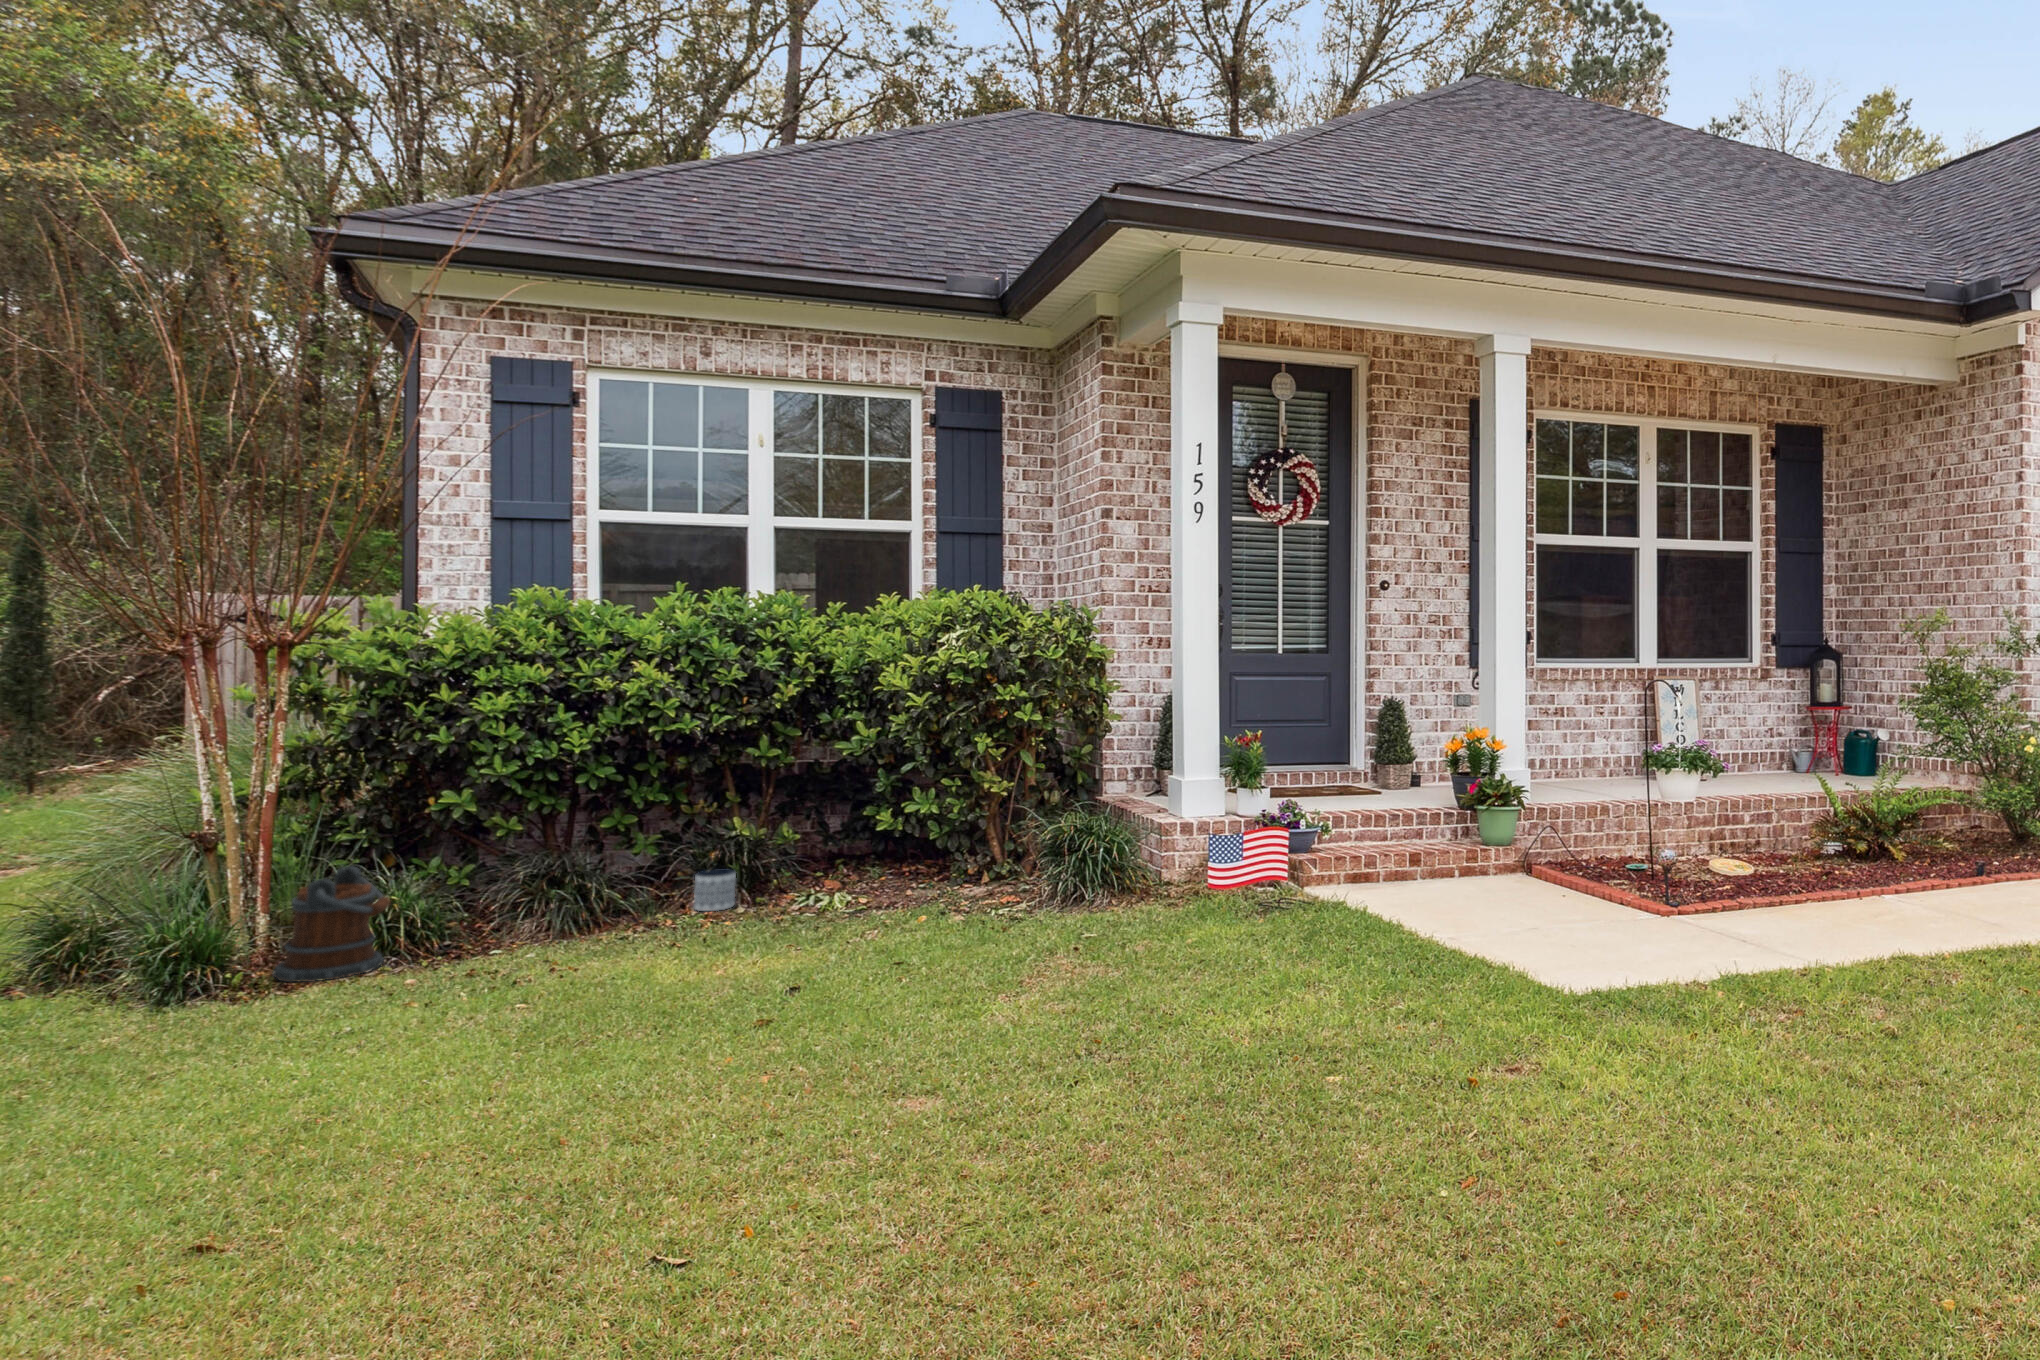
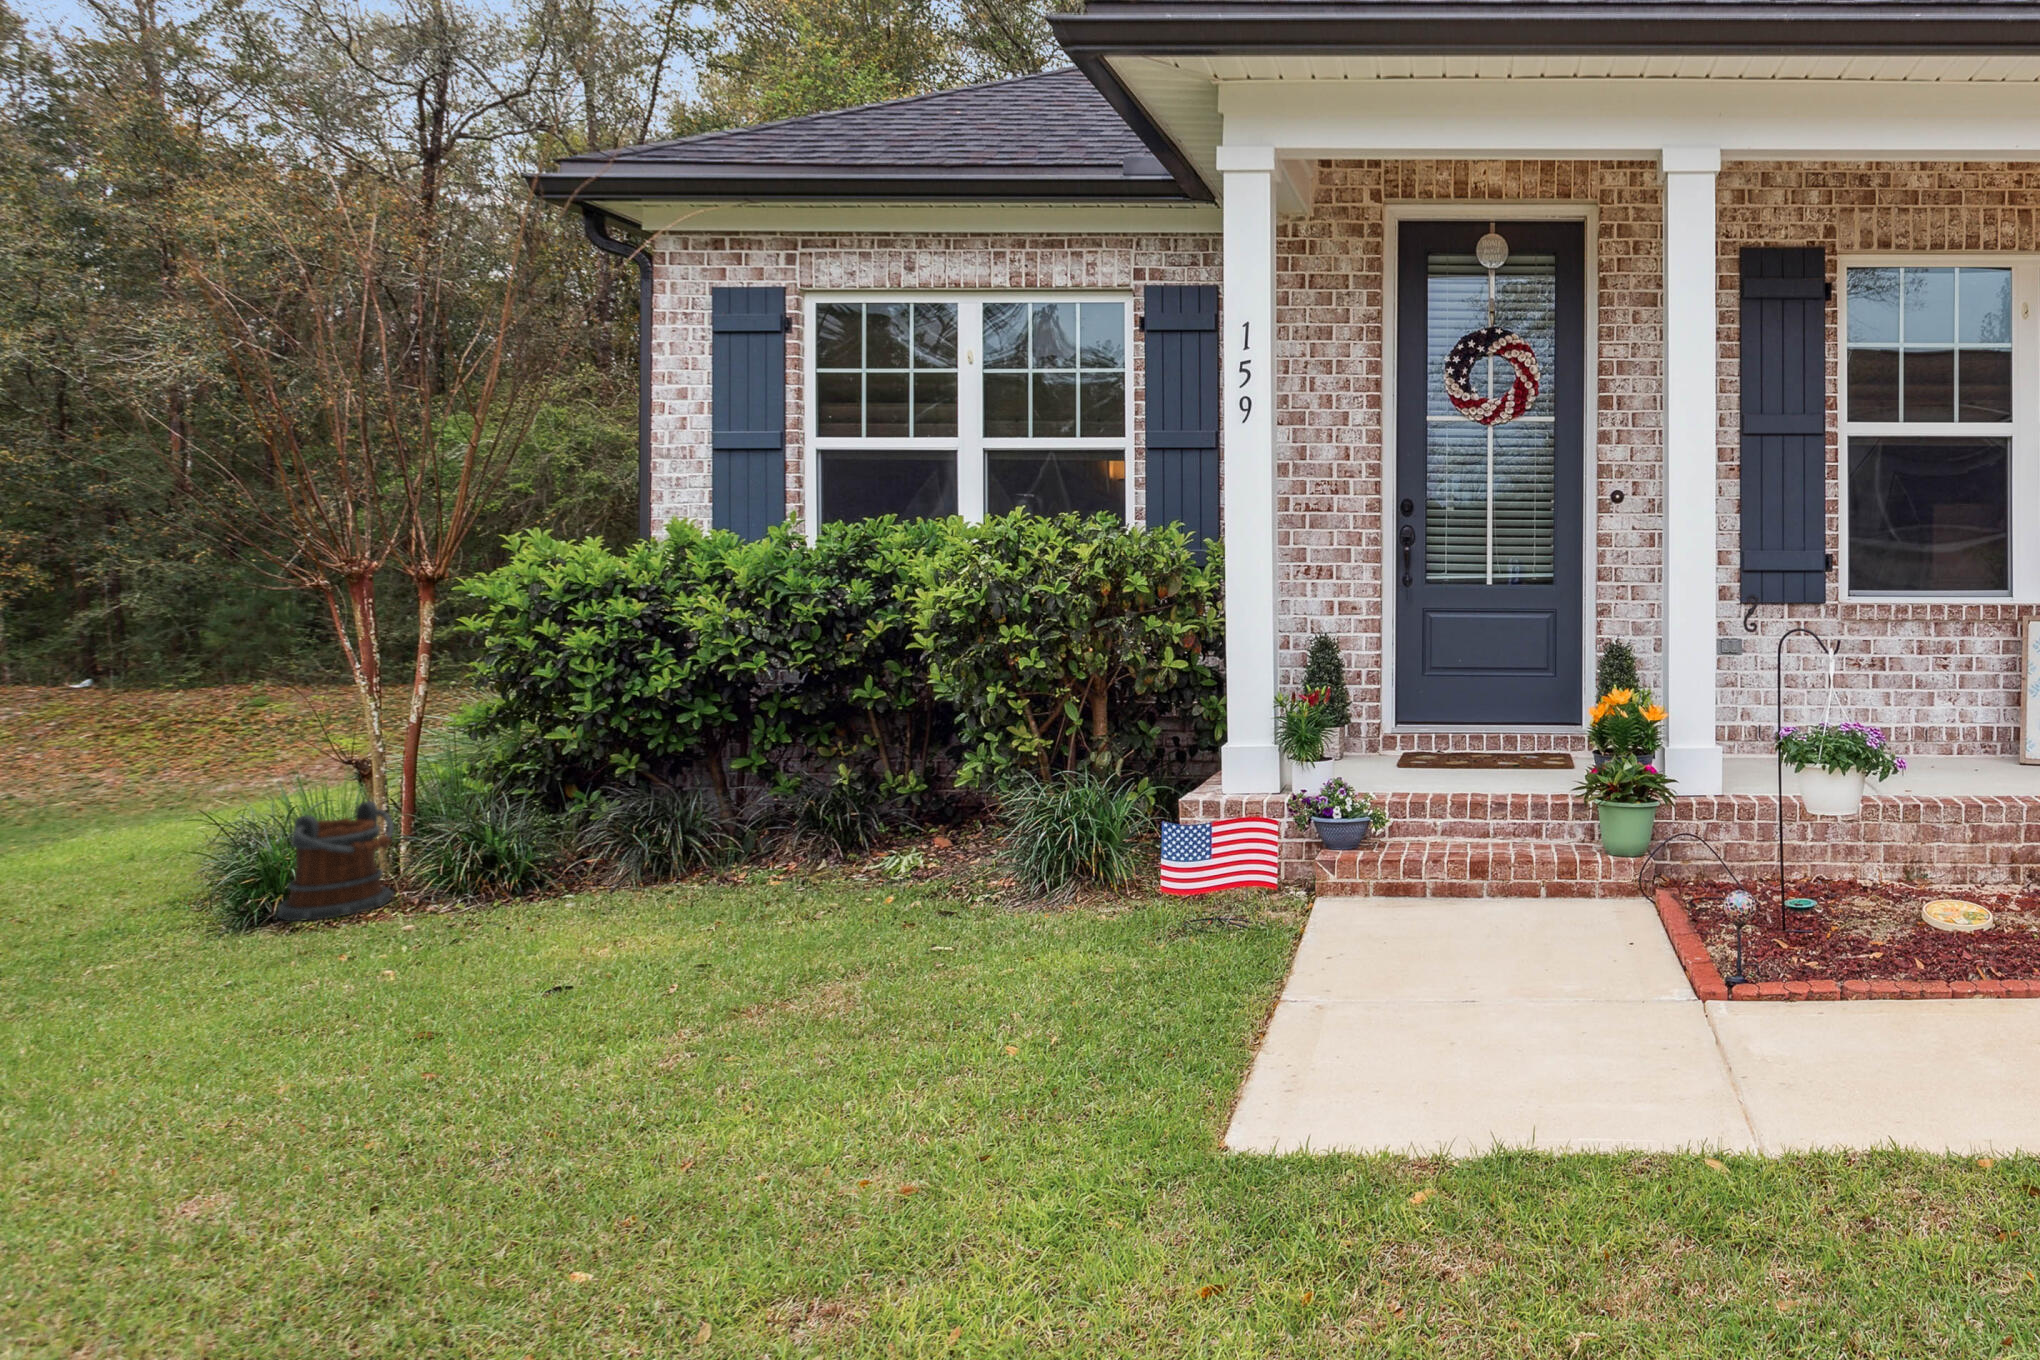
planter: present [694,870,736,911] -> none [745,820,790,866]

